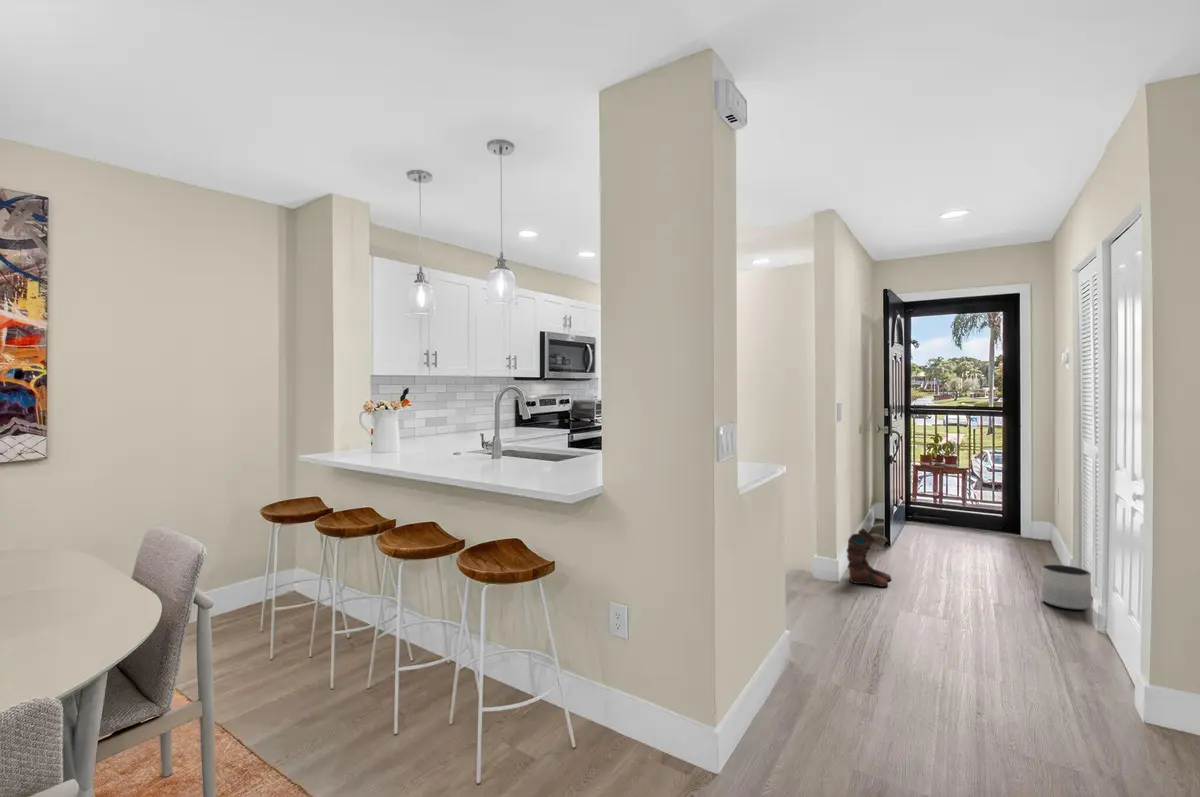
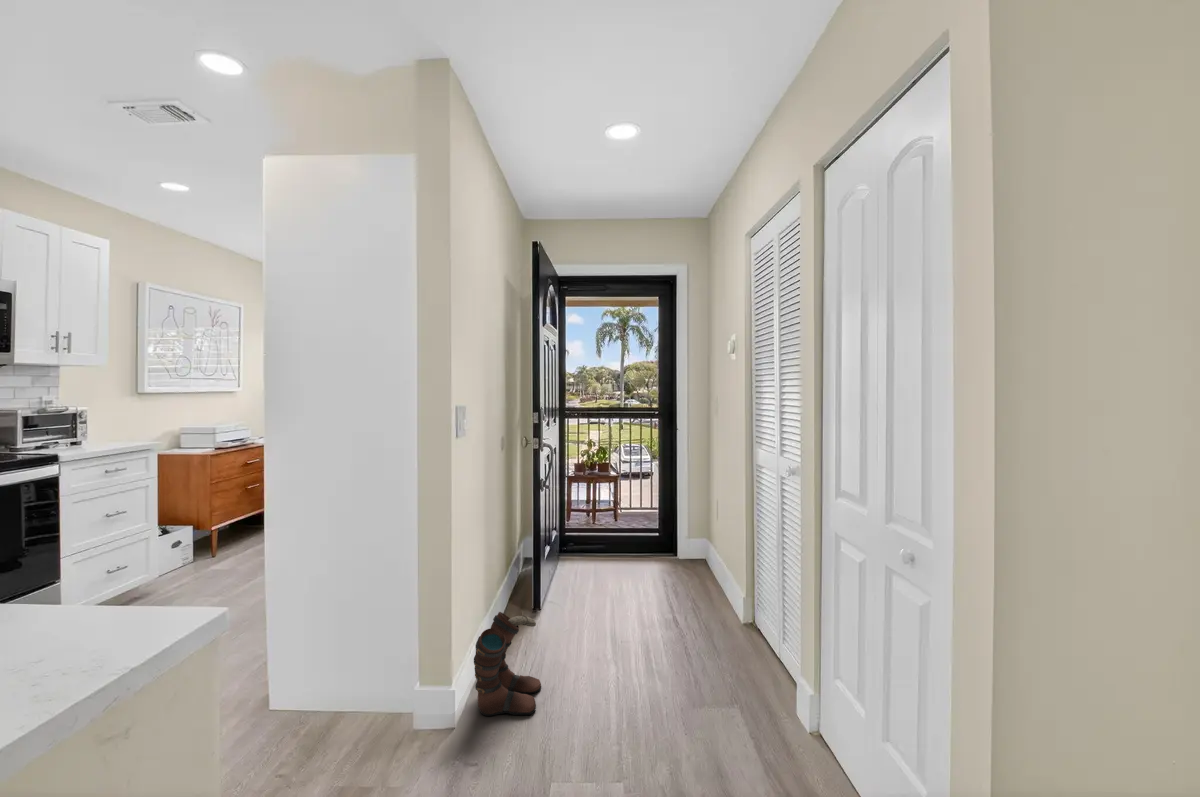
planter: present [1042,565,1092,610] -> none [731,632,788,703]

